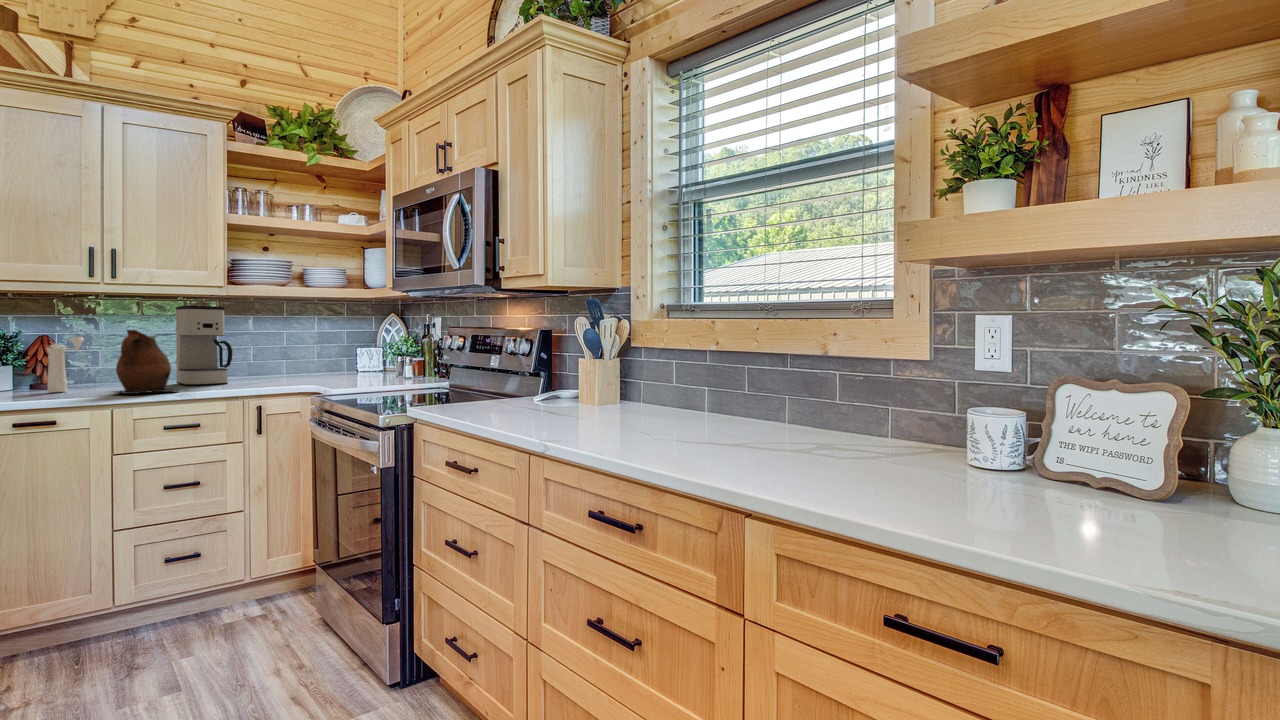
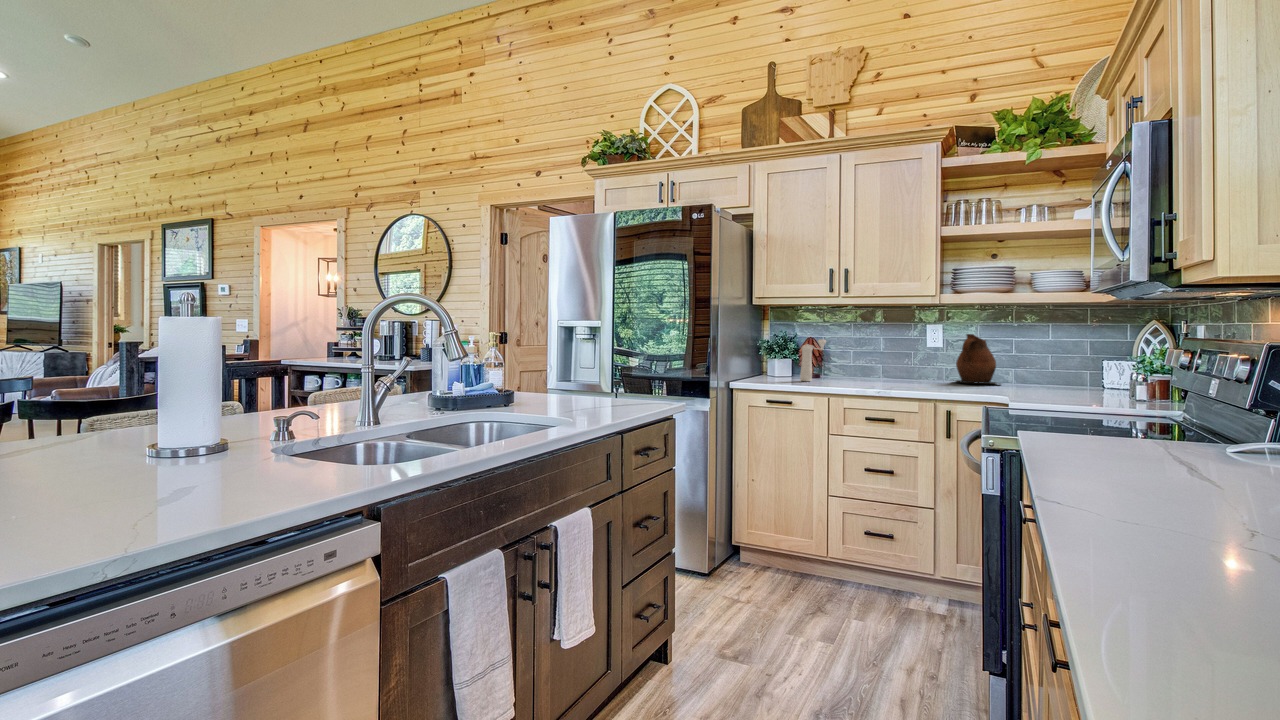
coffee maker: present [176,306,232,385] -> none [890,314,938,386]
ceramic pitcher: present [114,330,178,394] -> present [953,334,1000,384]

